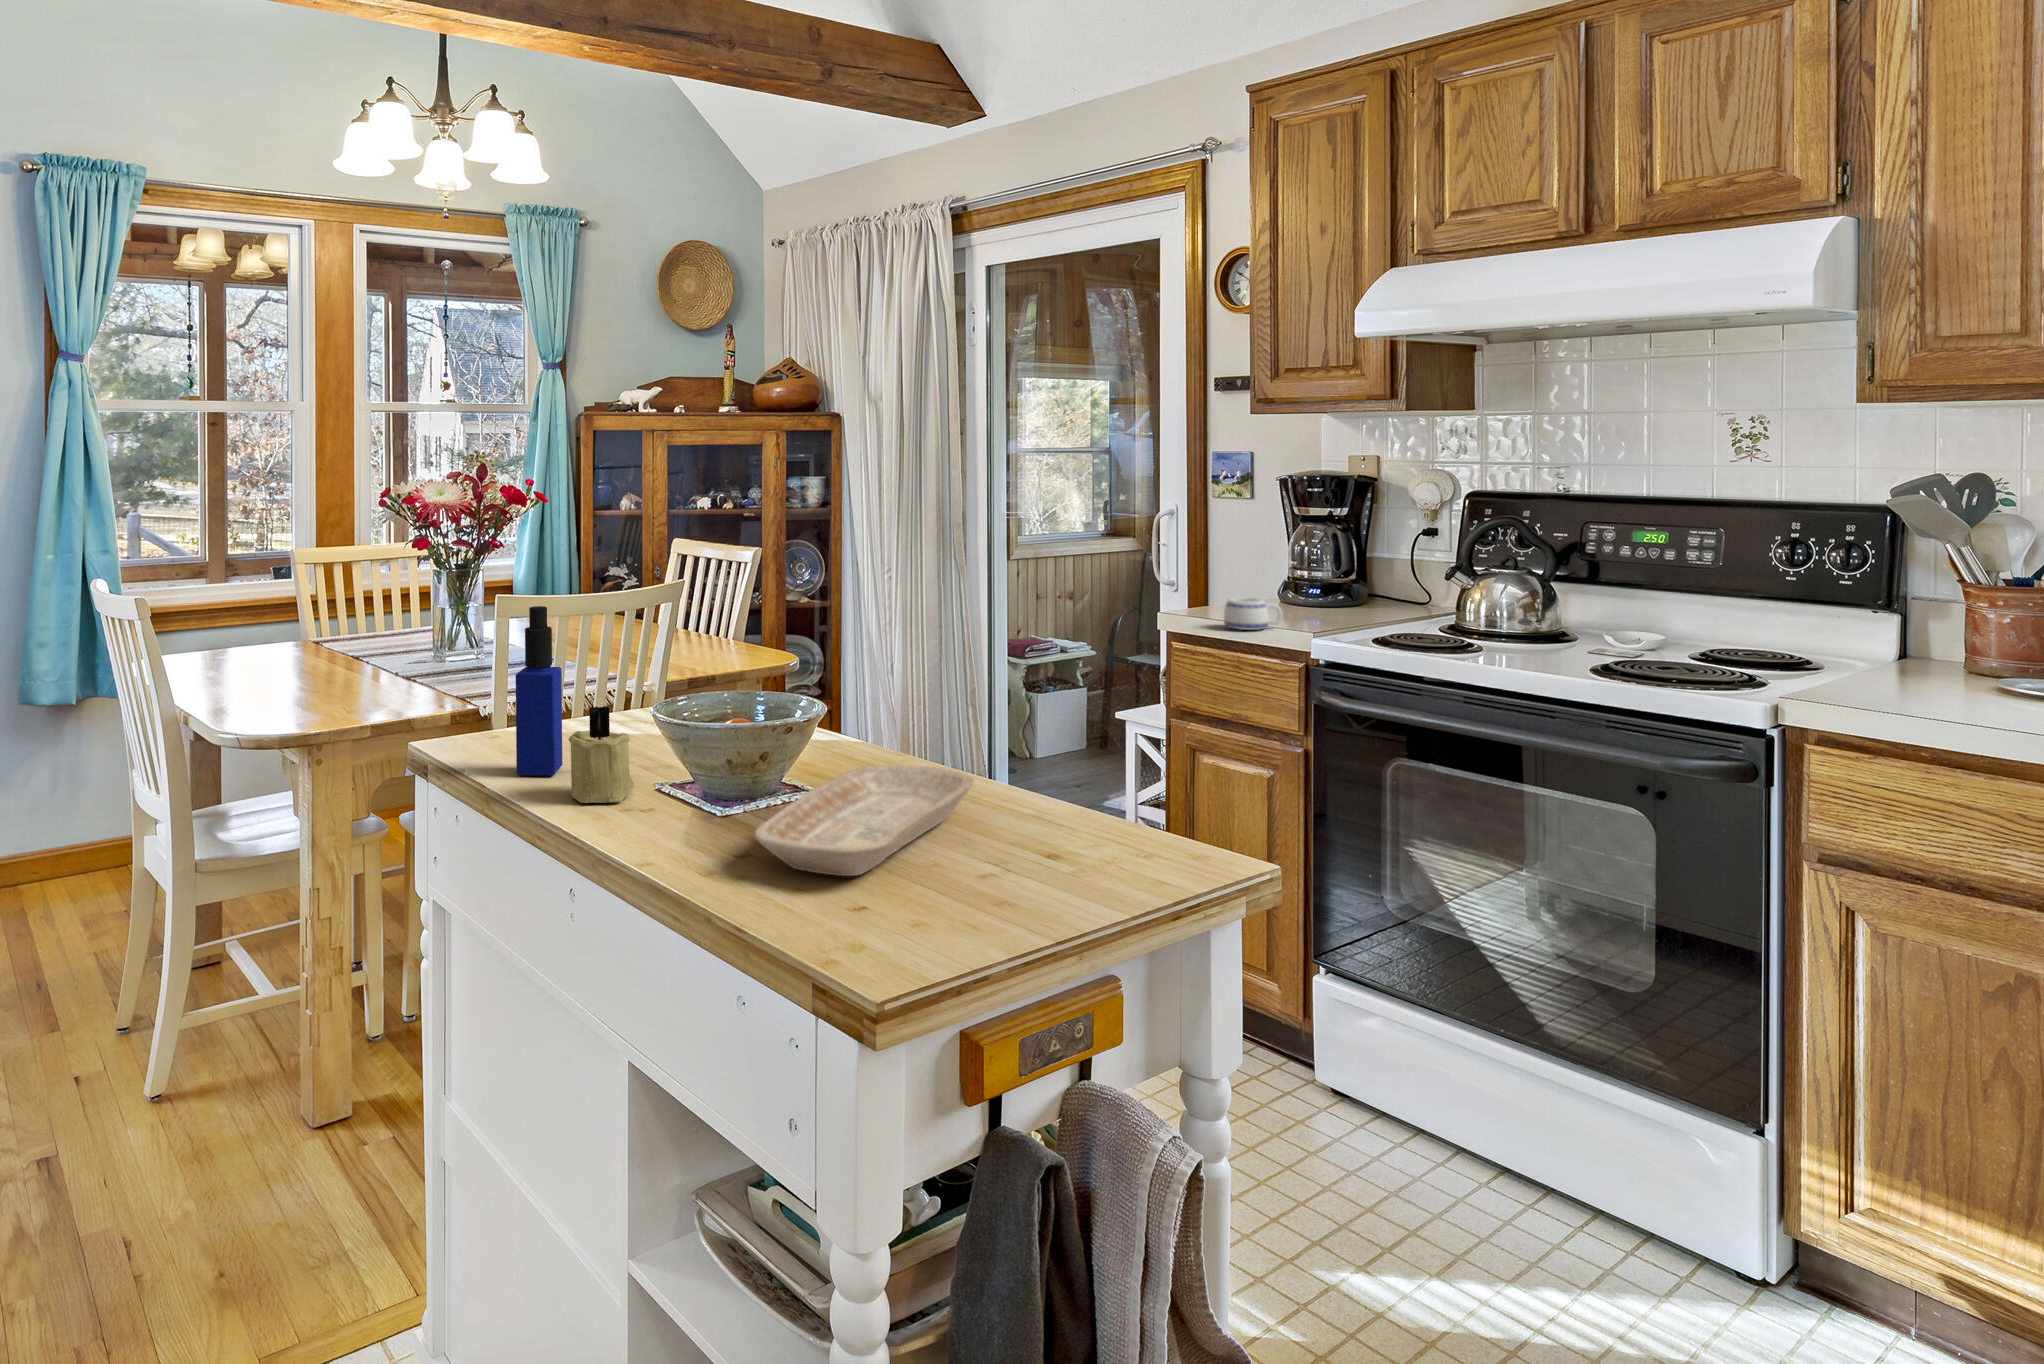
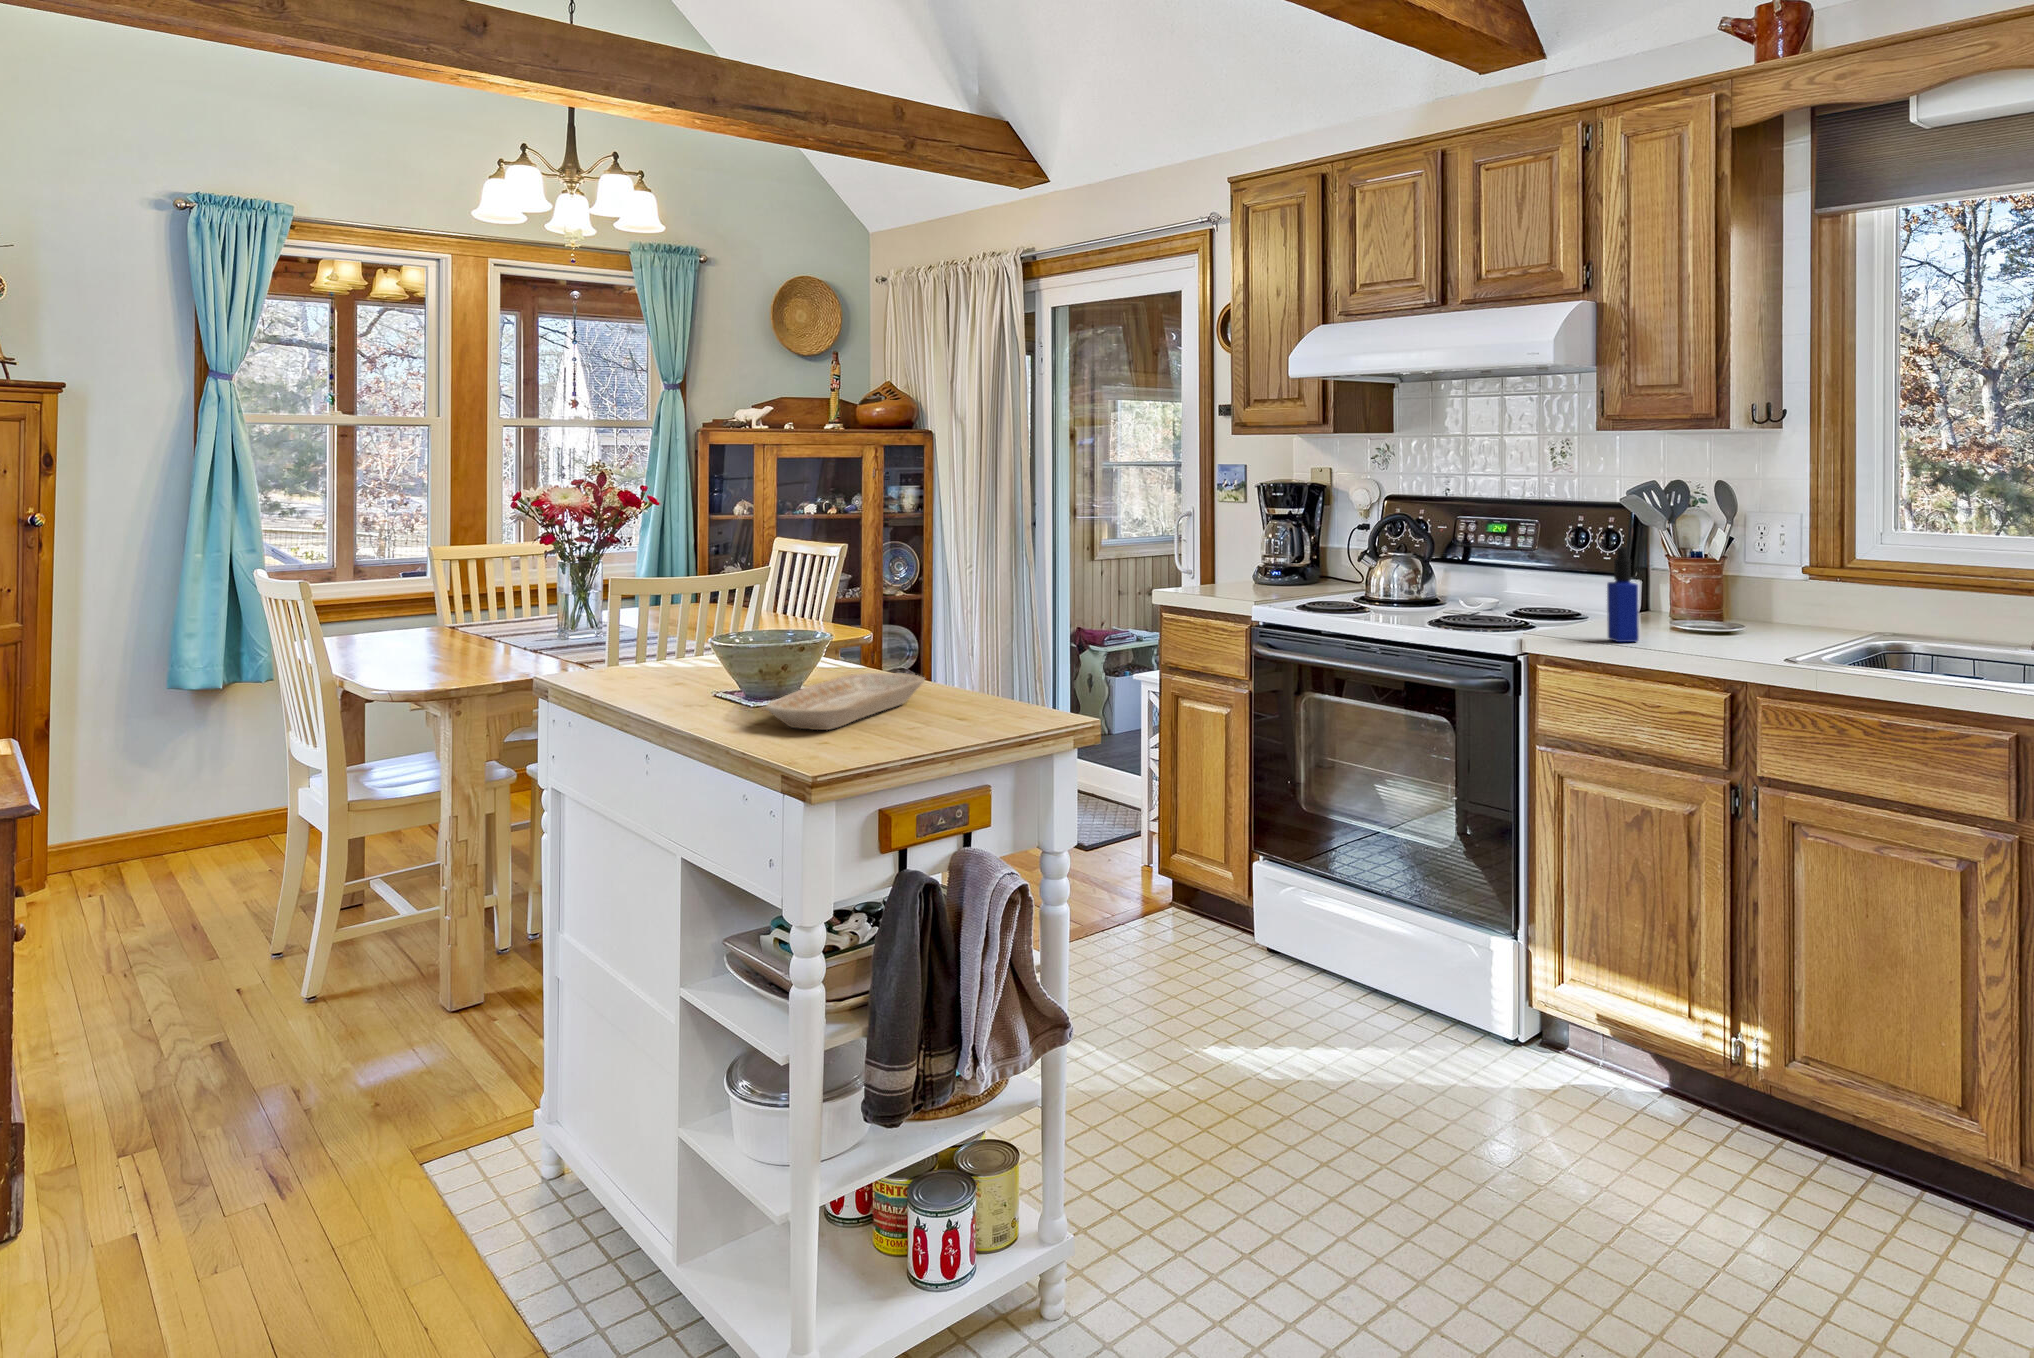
mug: present [1224,598,1282,630] -> none [1191,576,1234,600]
bottle: present [516,606,562,775] -> present [1607,547,1639,642]
candle: present [568,706,634,803] -> none [649,636,697,700]

